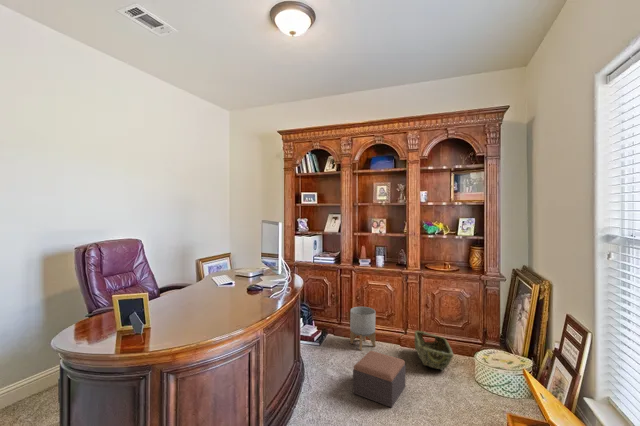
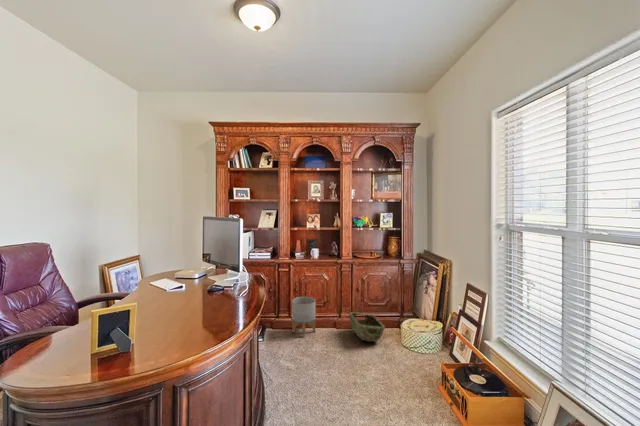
footstool: present [353,351,406,407] -> none [312,335,354,380]

